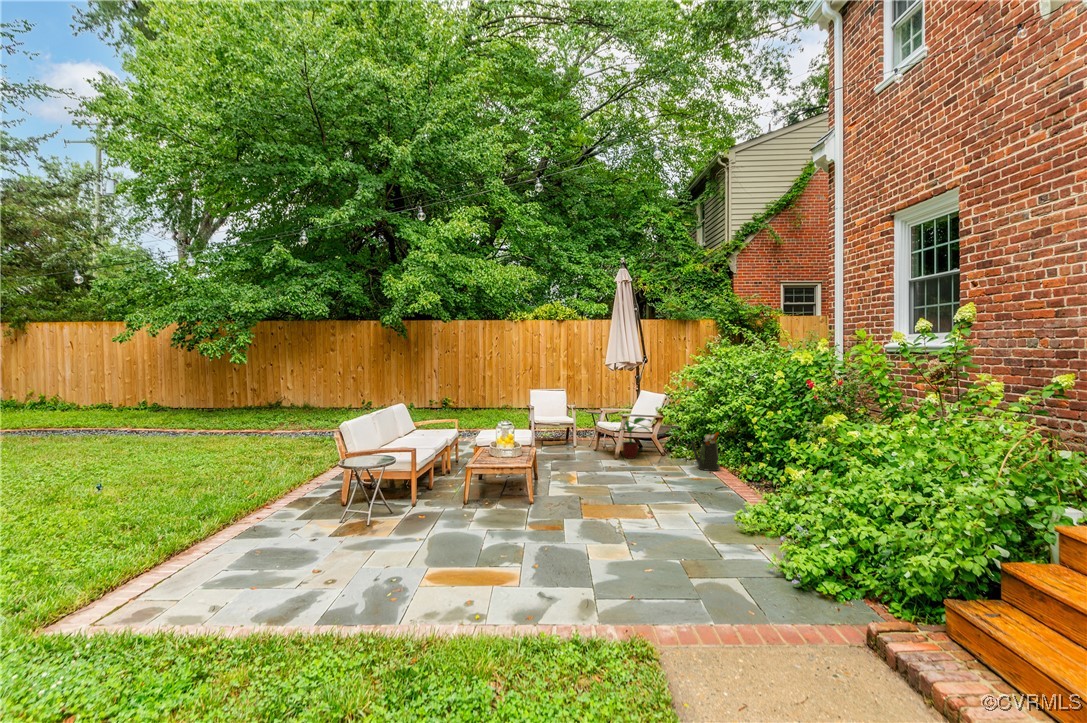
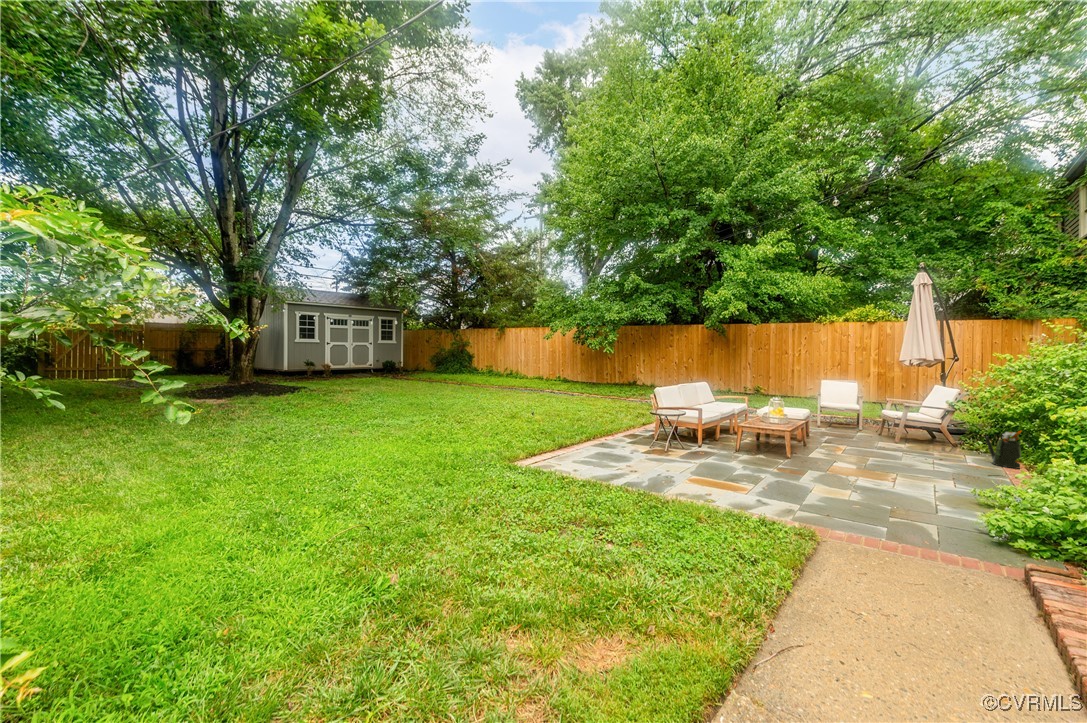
potted plant: present [612,418,651,459] -> none [896,410,945,447]

